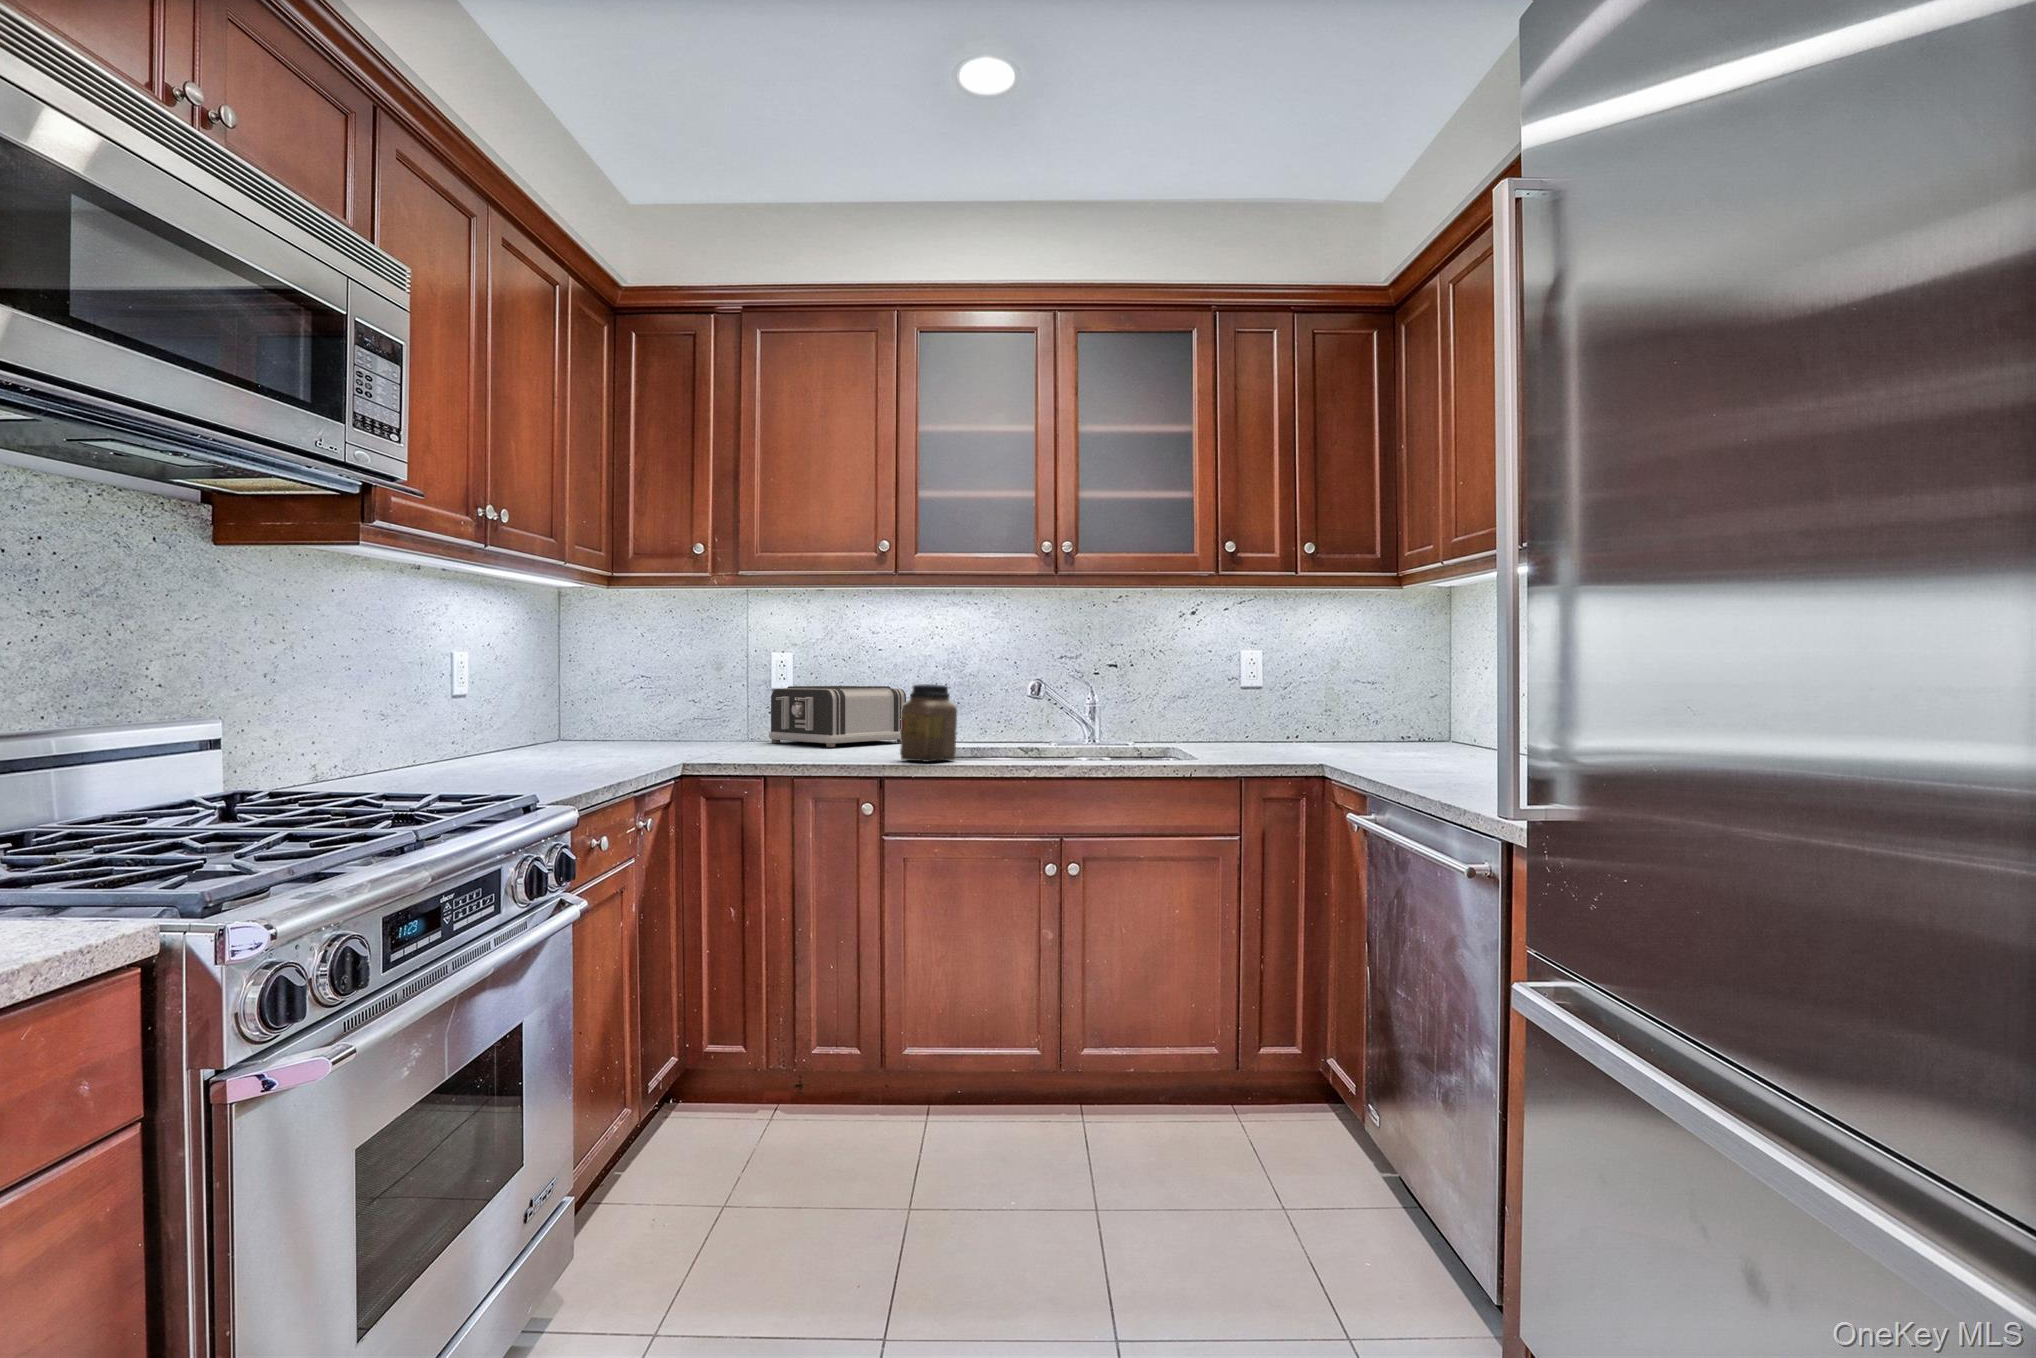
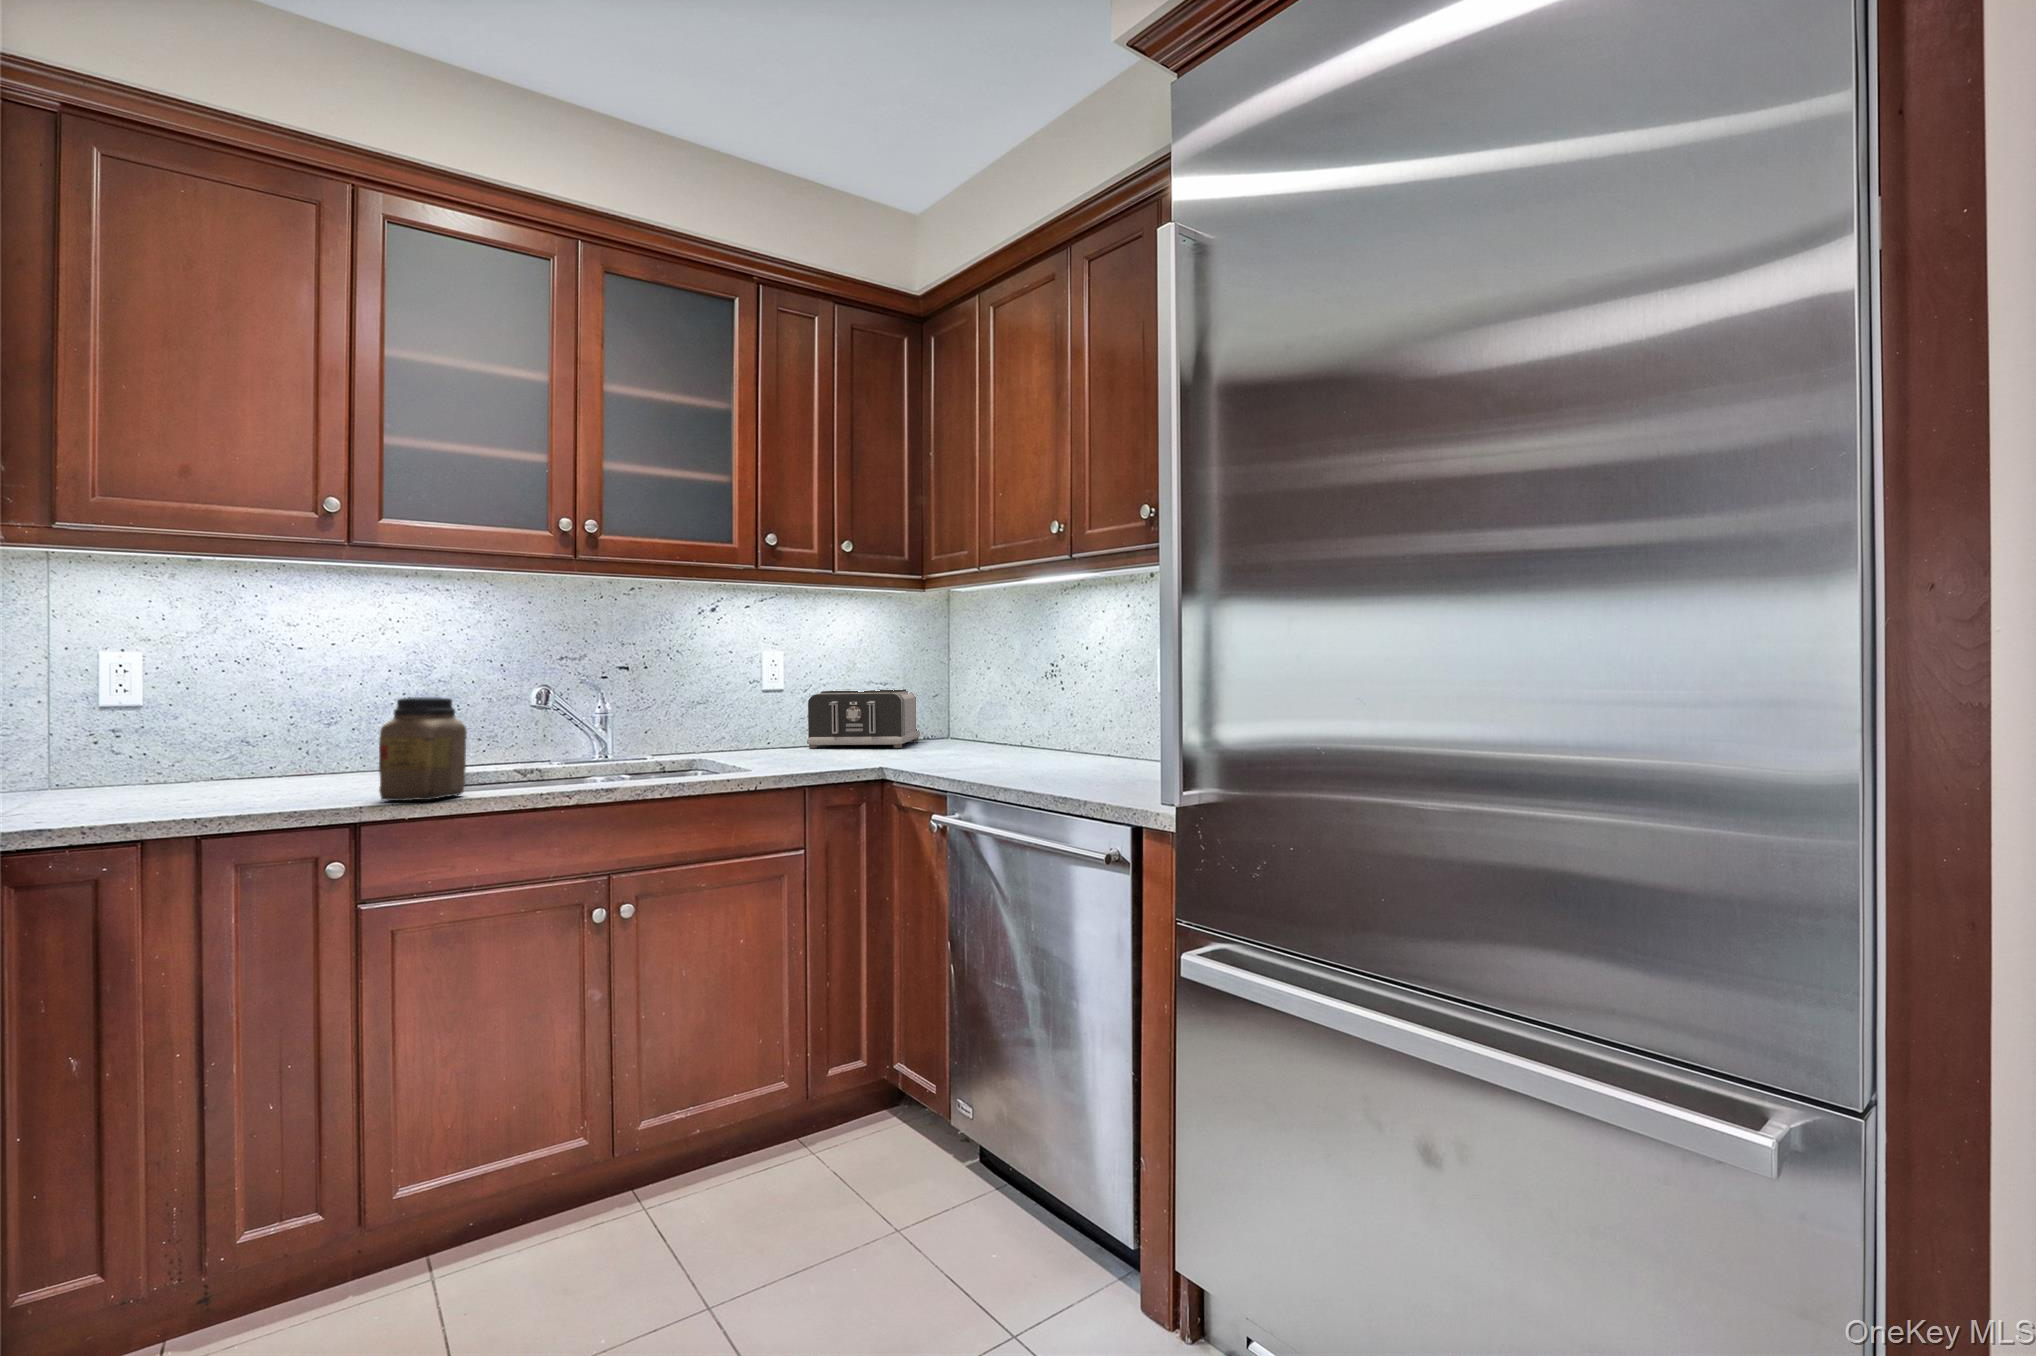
toaster: present [769,686,906,747] -> present [807,689,920,749]

